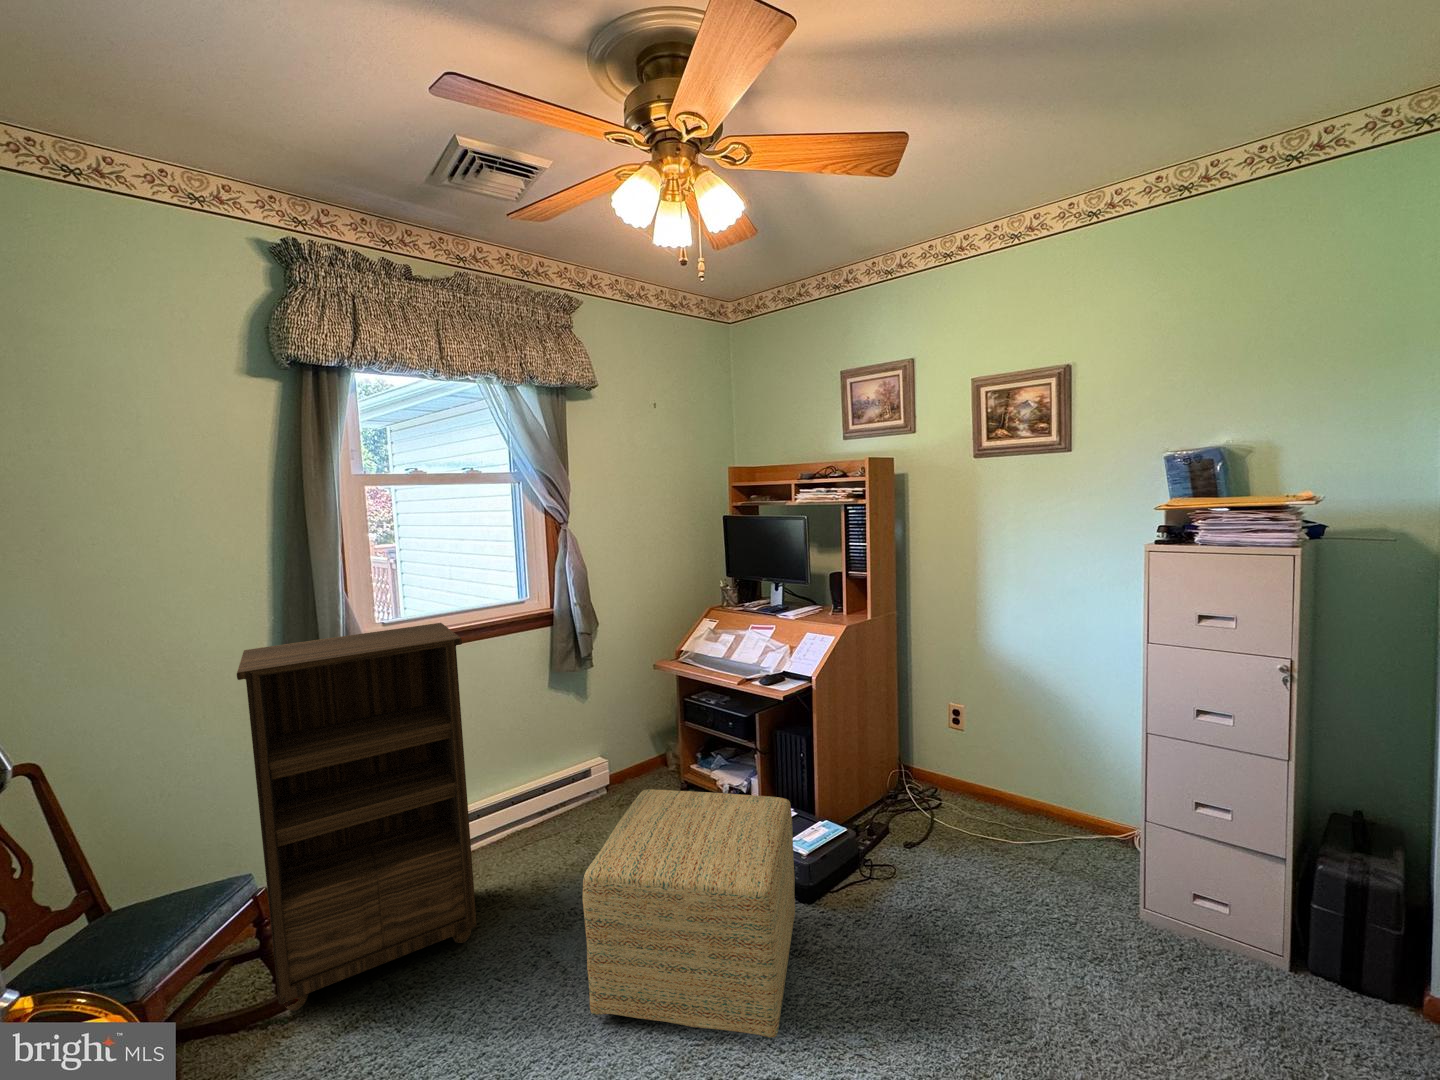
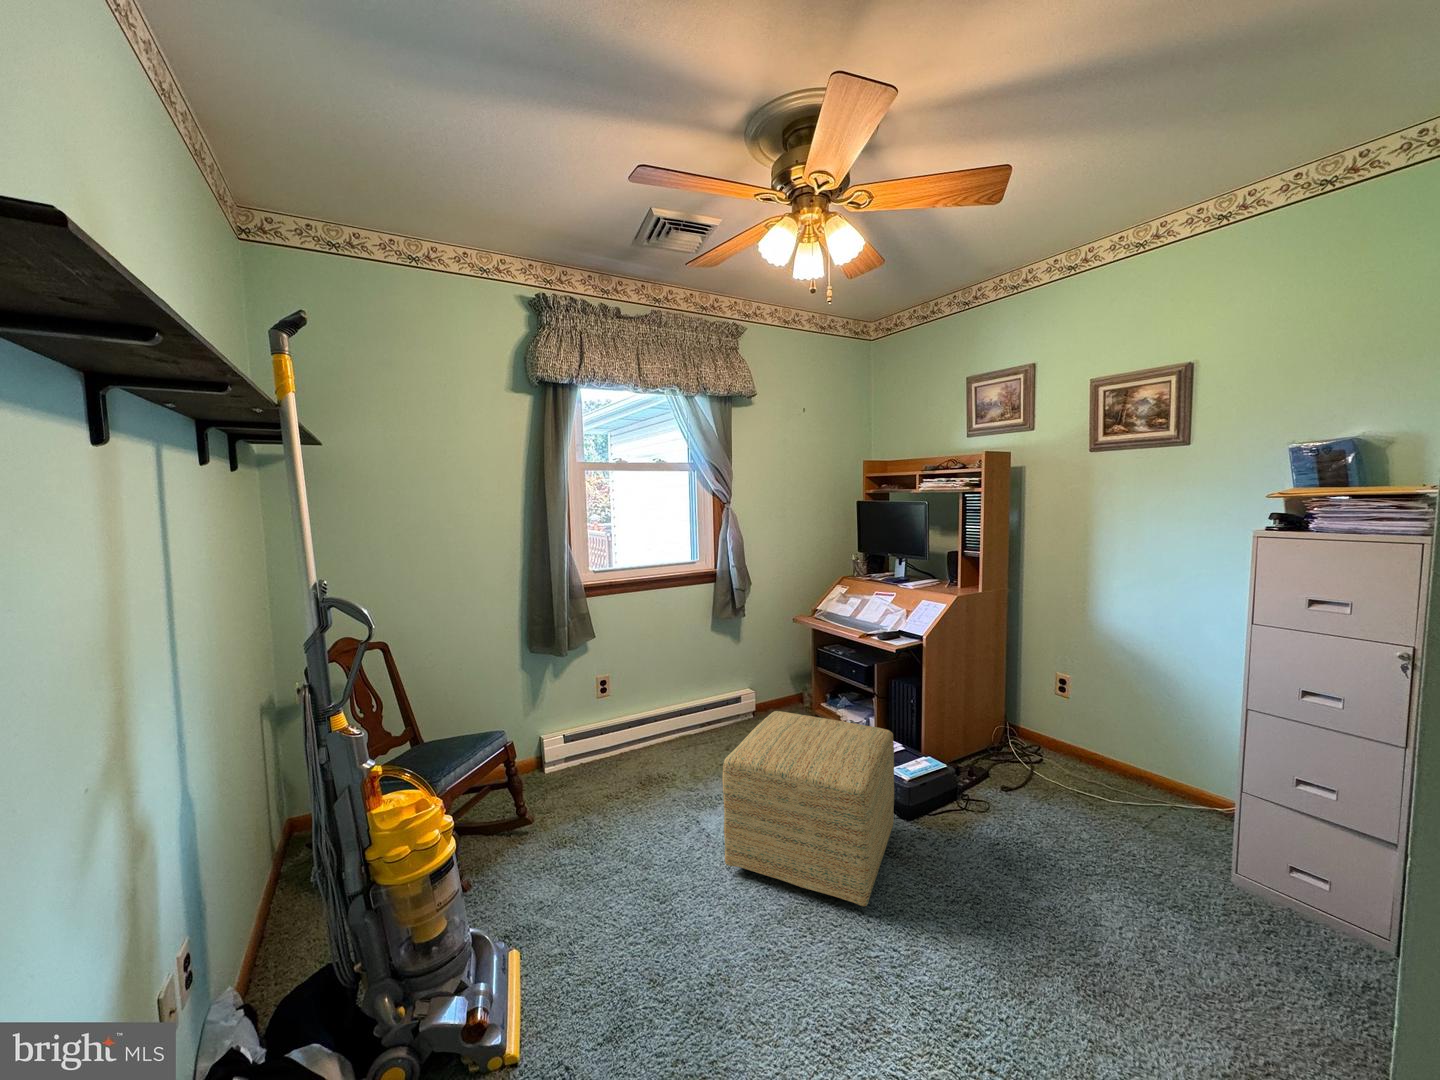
bookshelf: present [237,623,477,1010] -> none [503,572,648,827]

